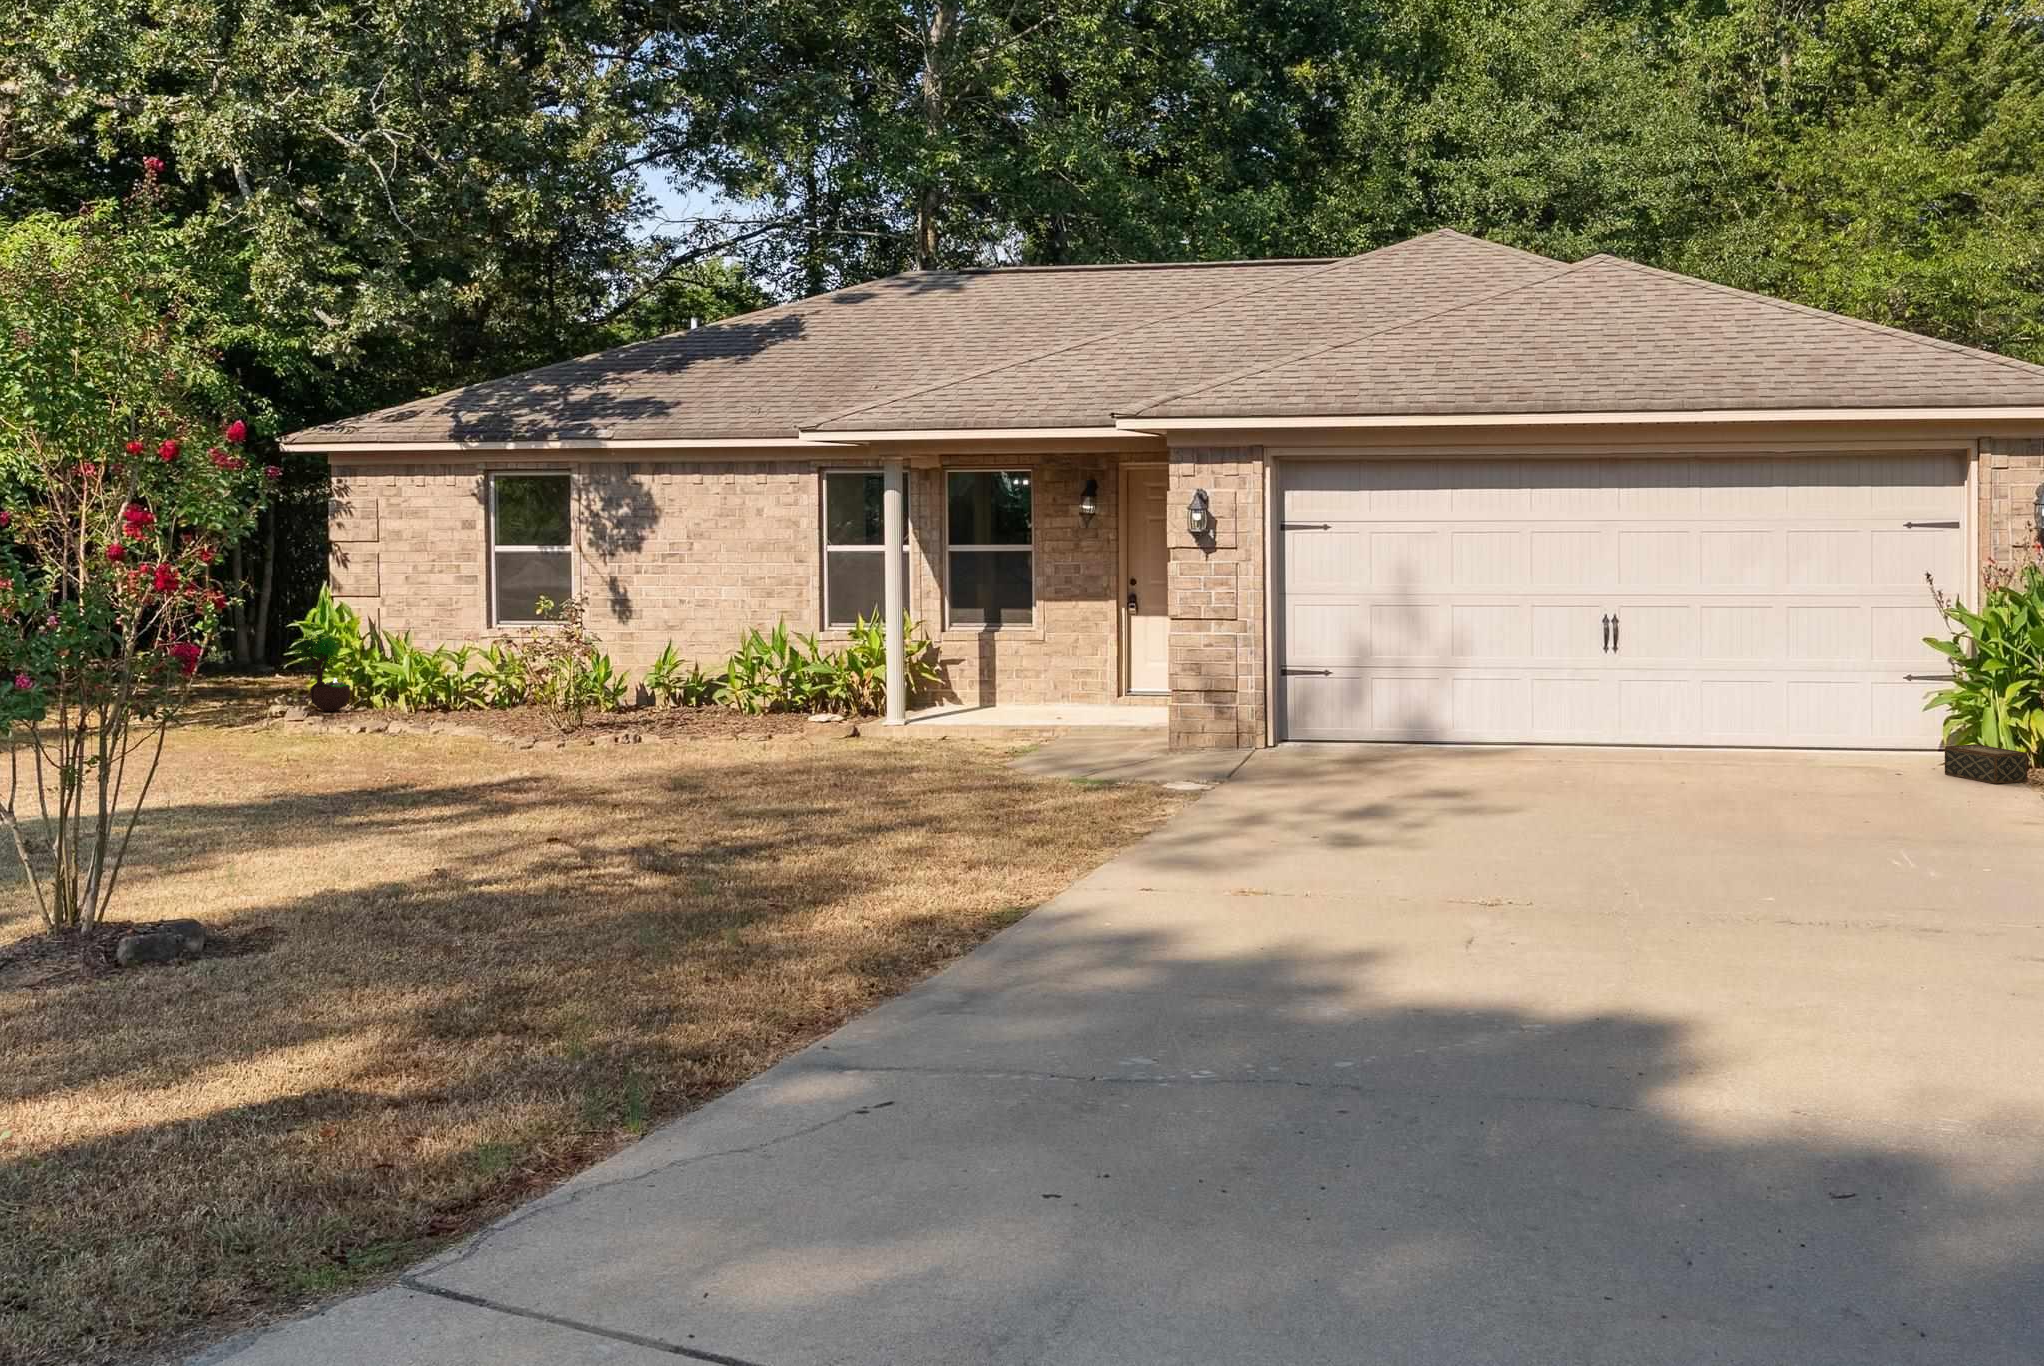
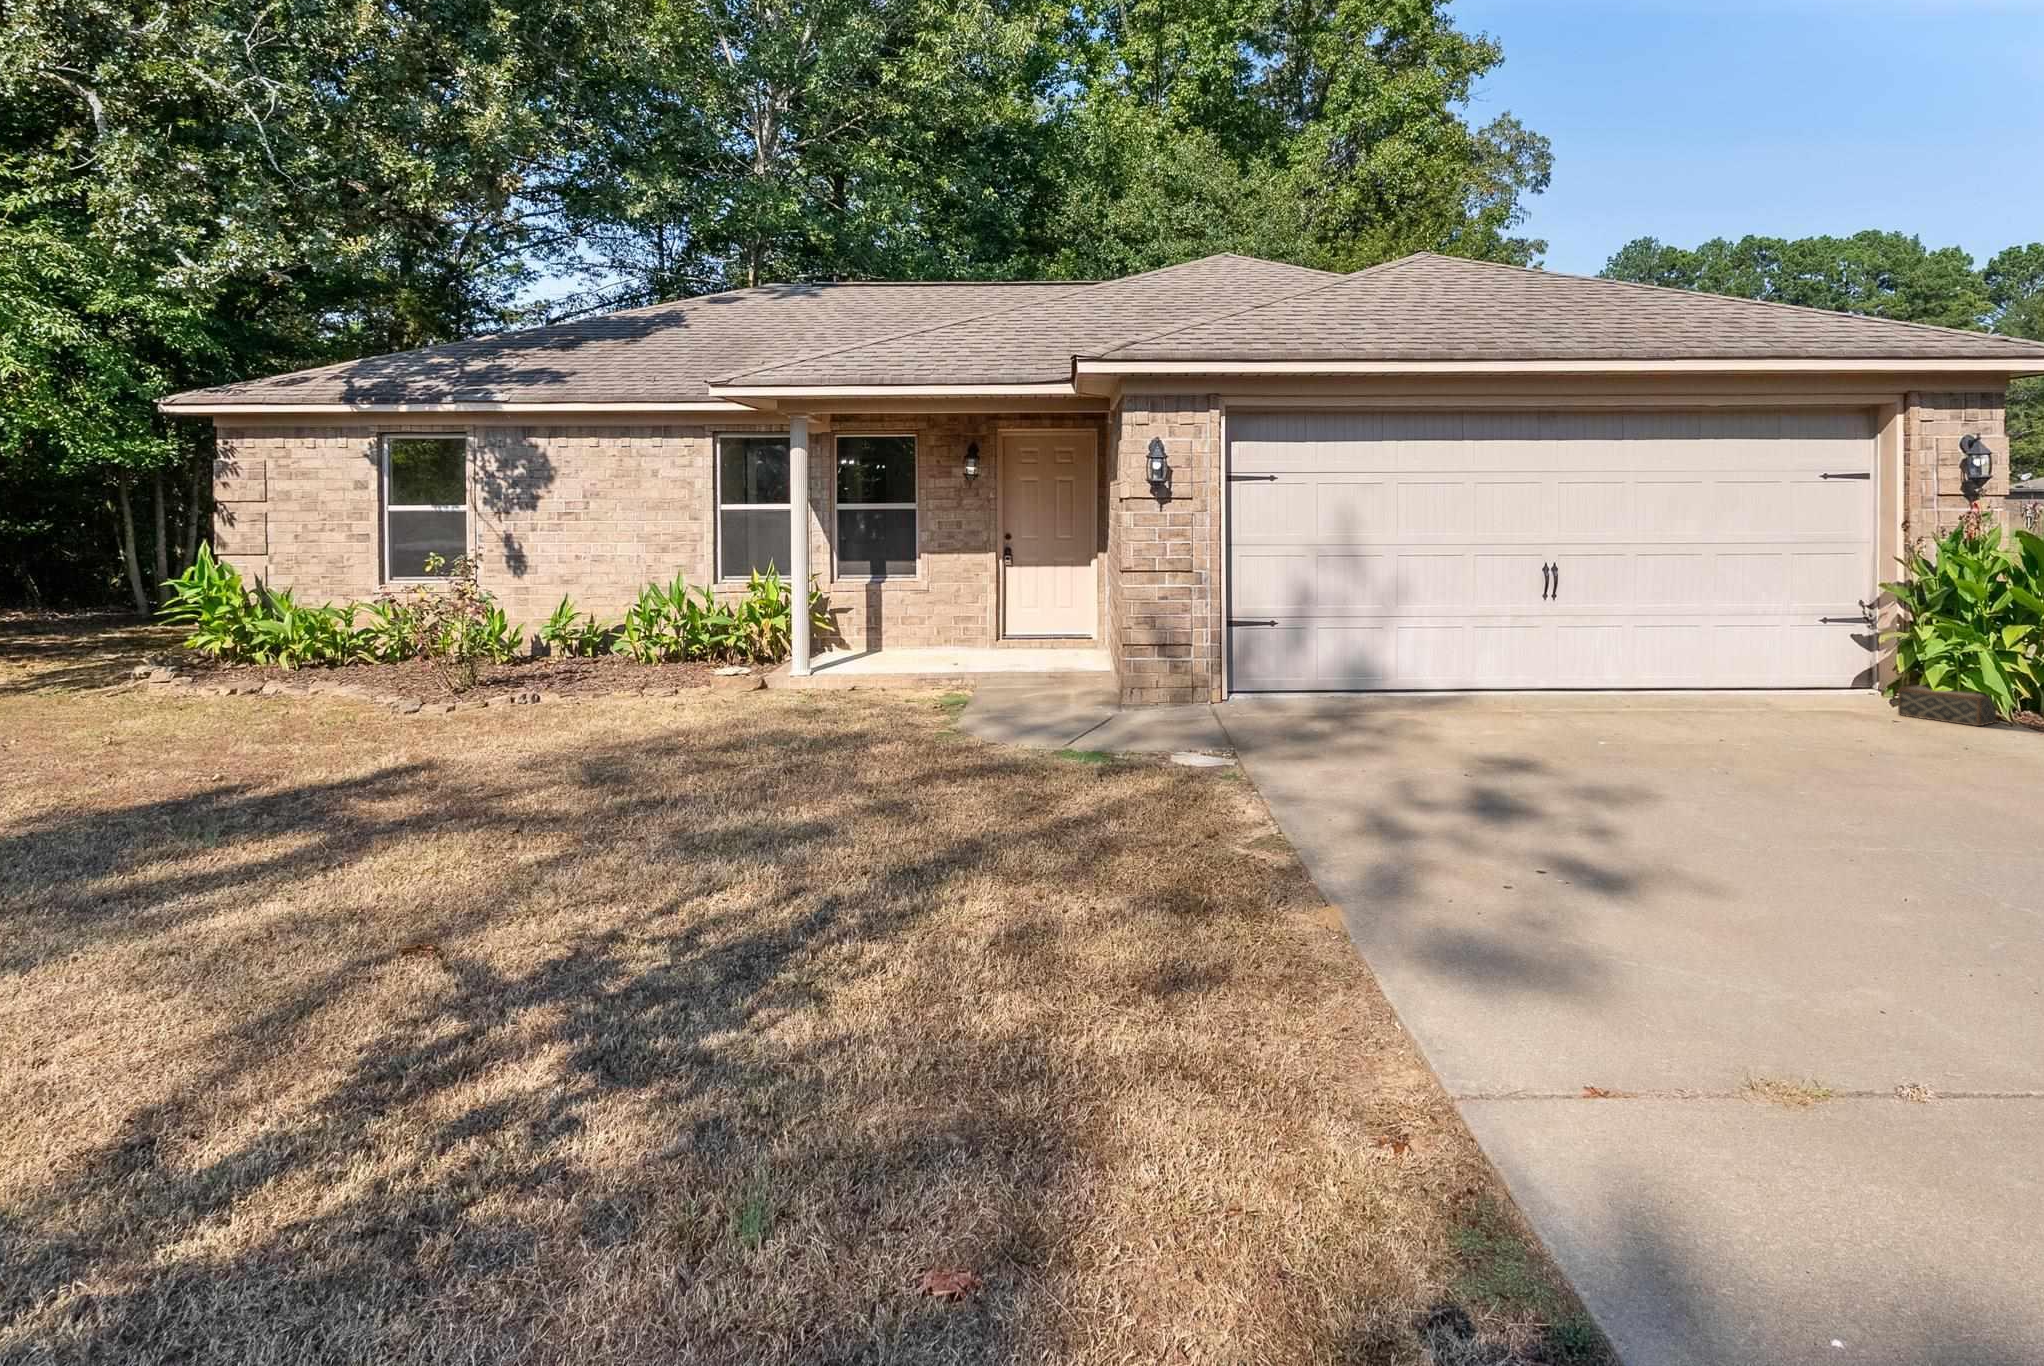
potted tree: present [290,630,350,711] -> none [154,583,227,669]

